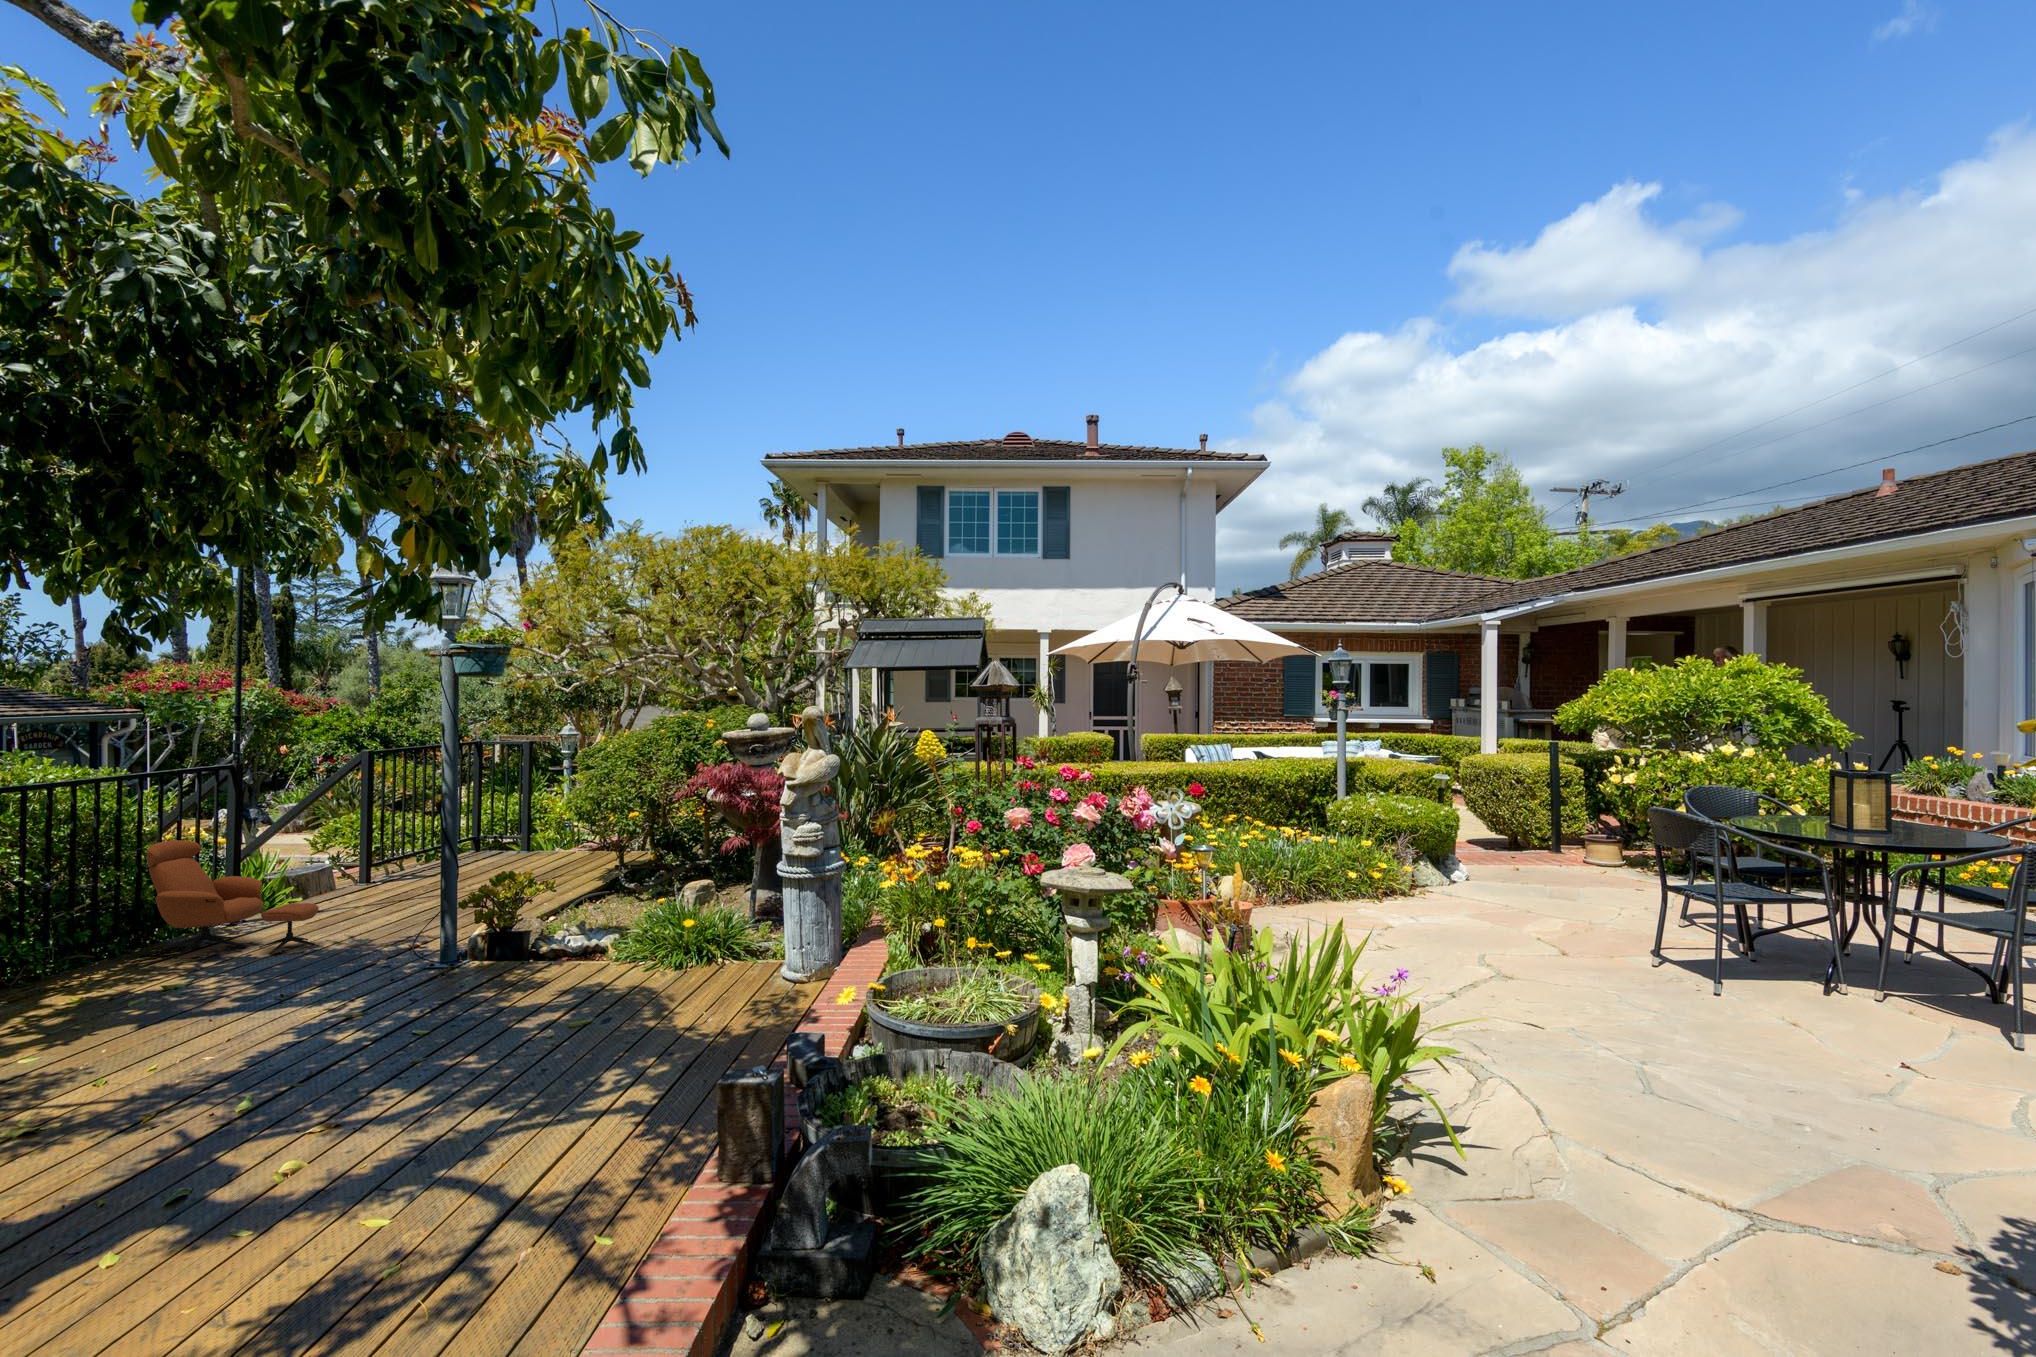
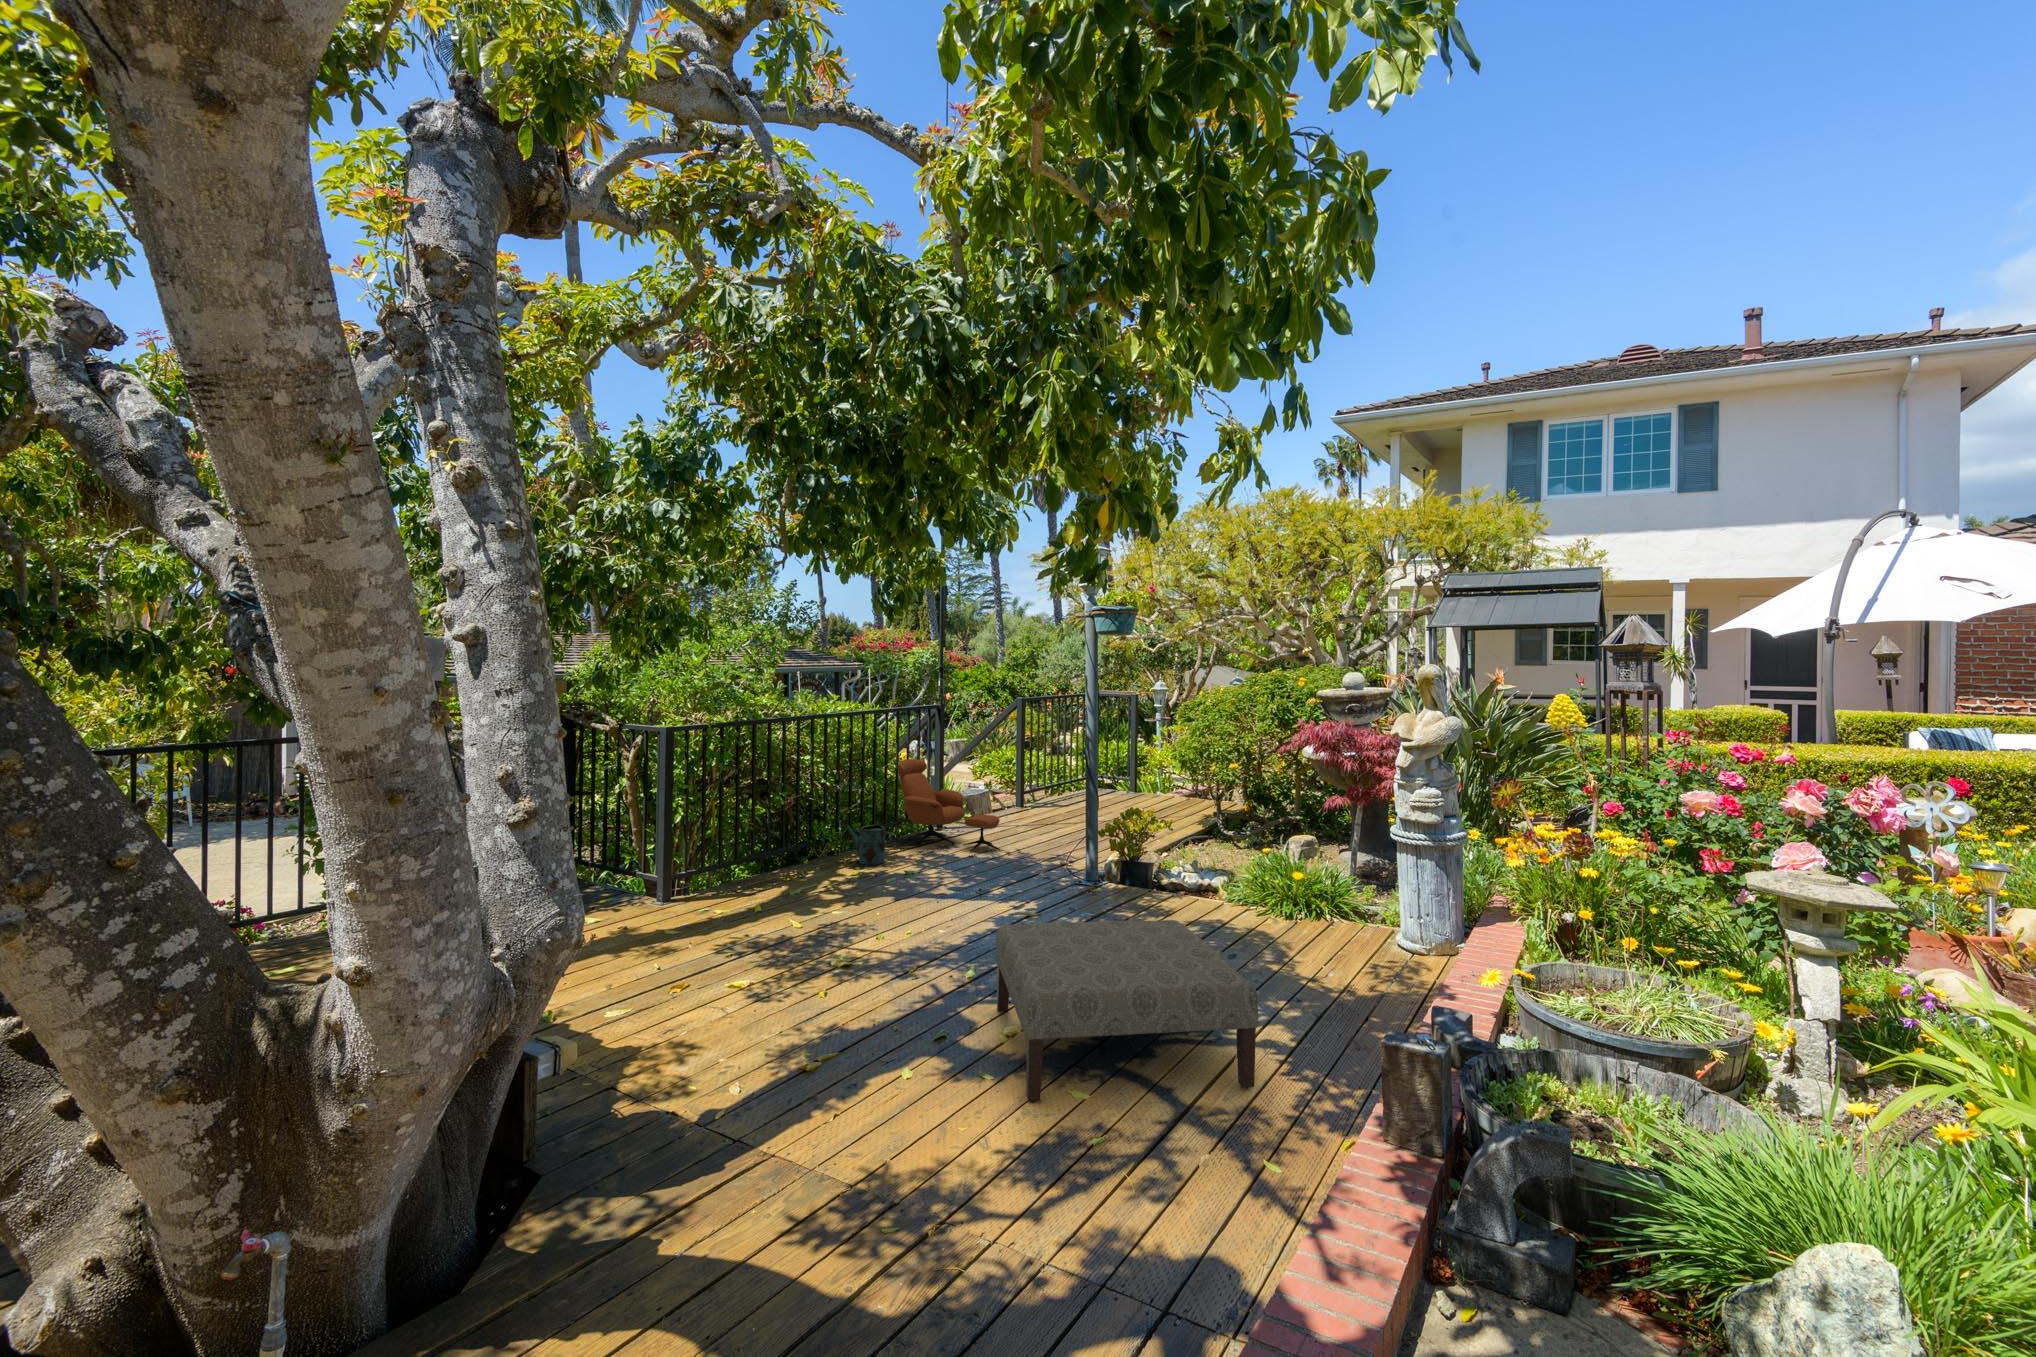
watering can: none [28,935,127,997] -> present [841,819,892,865]
ottoman: none [268,995,604,1254] -> present [996,920,1258,1102]

